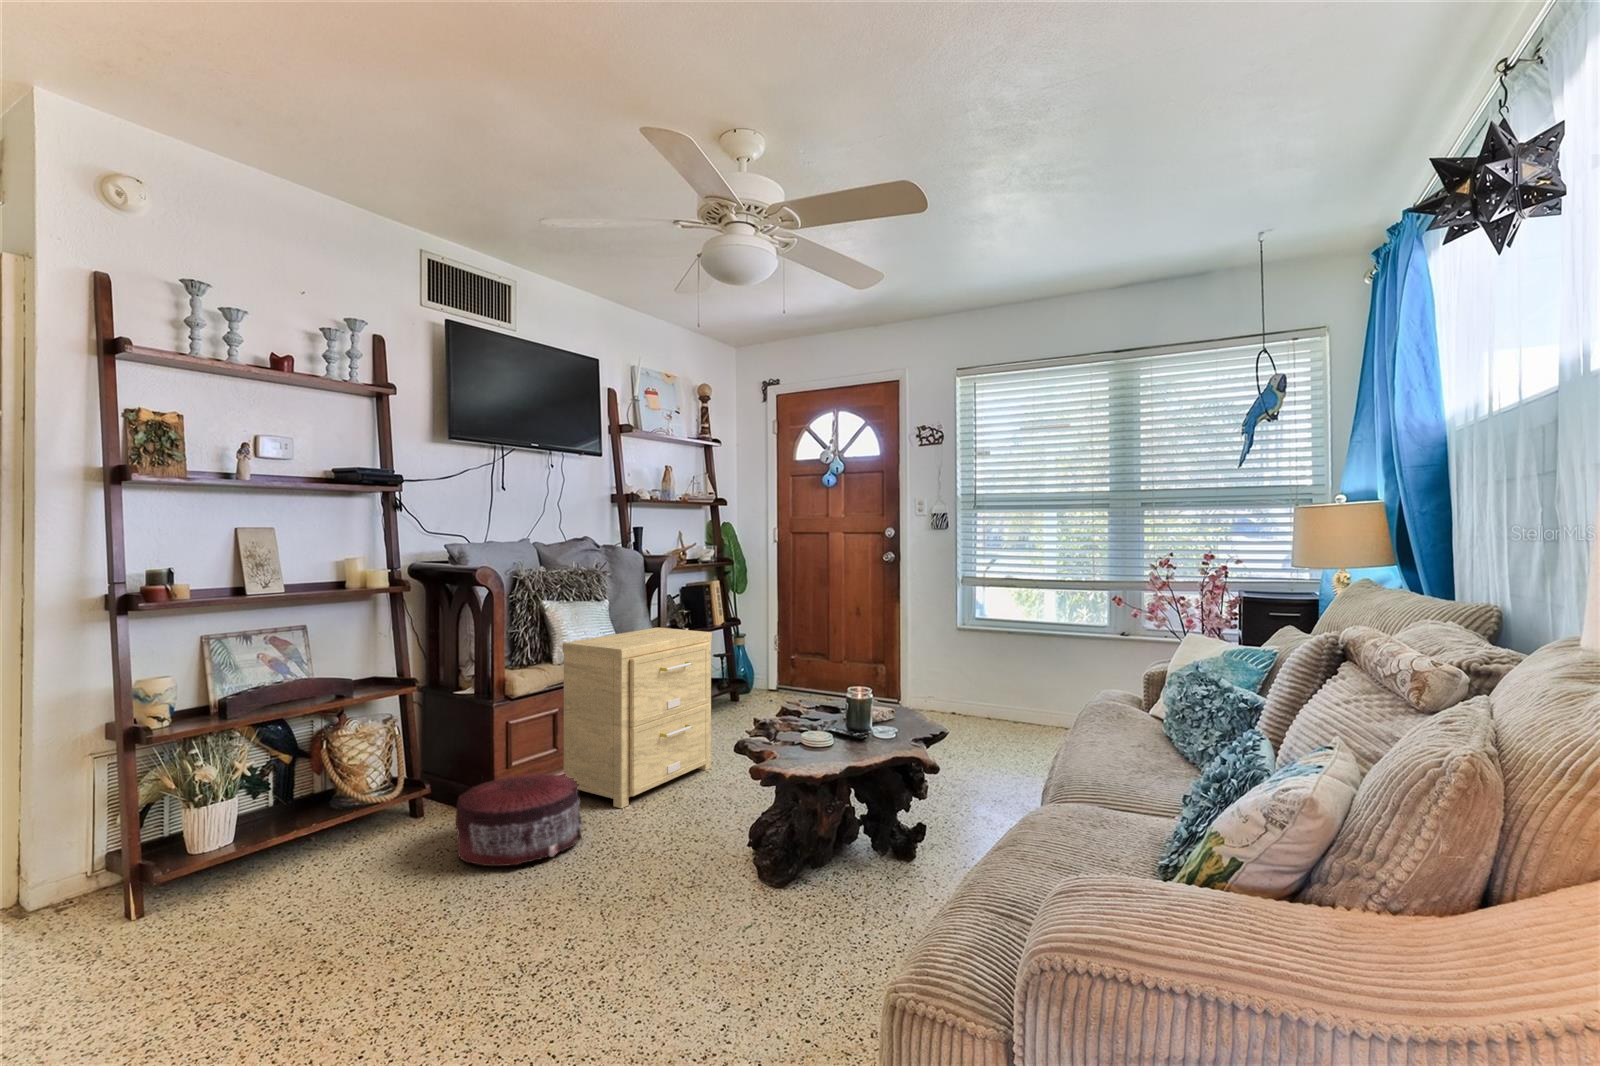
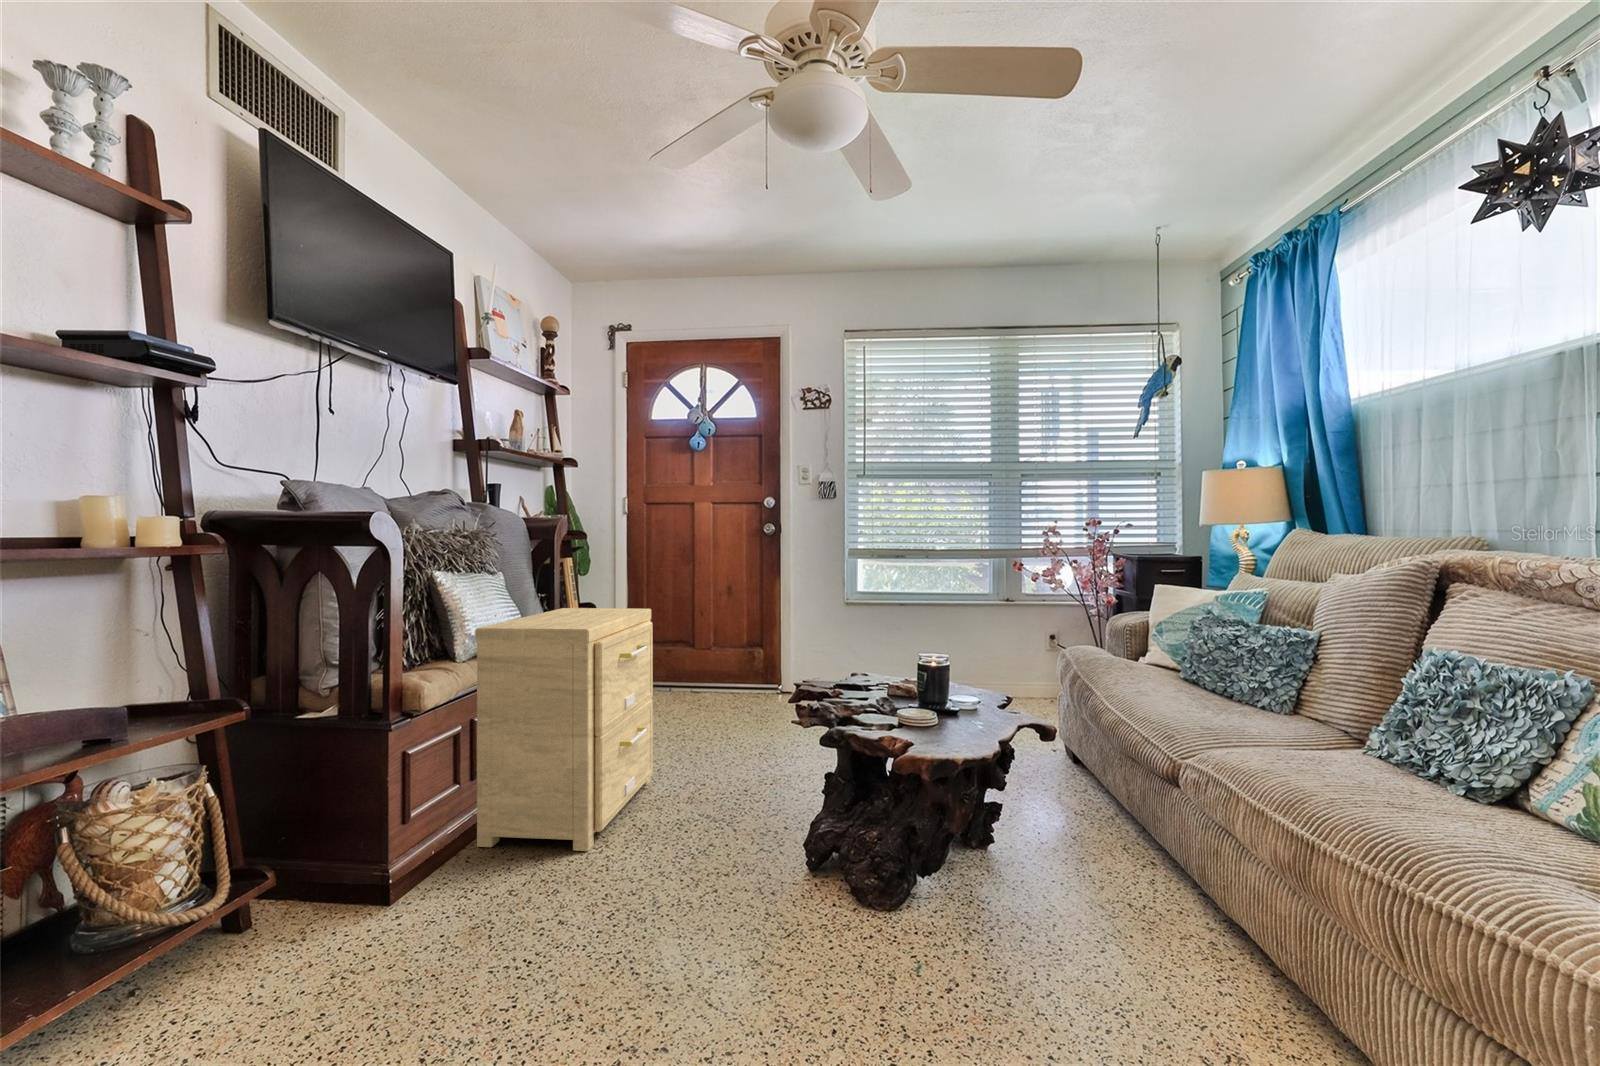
pouf: present [456,774,582,866] -> none [375,814,584,985]

